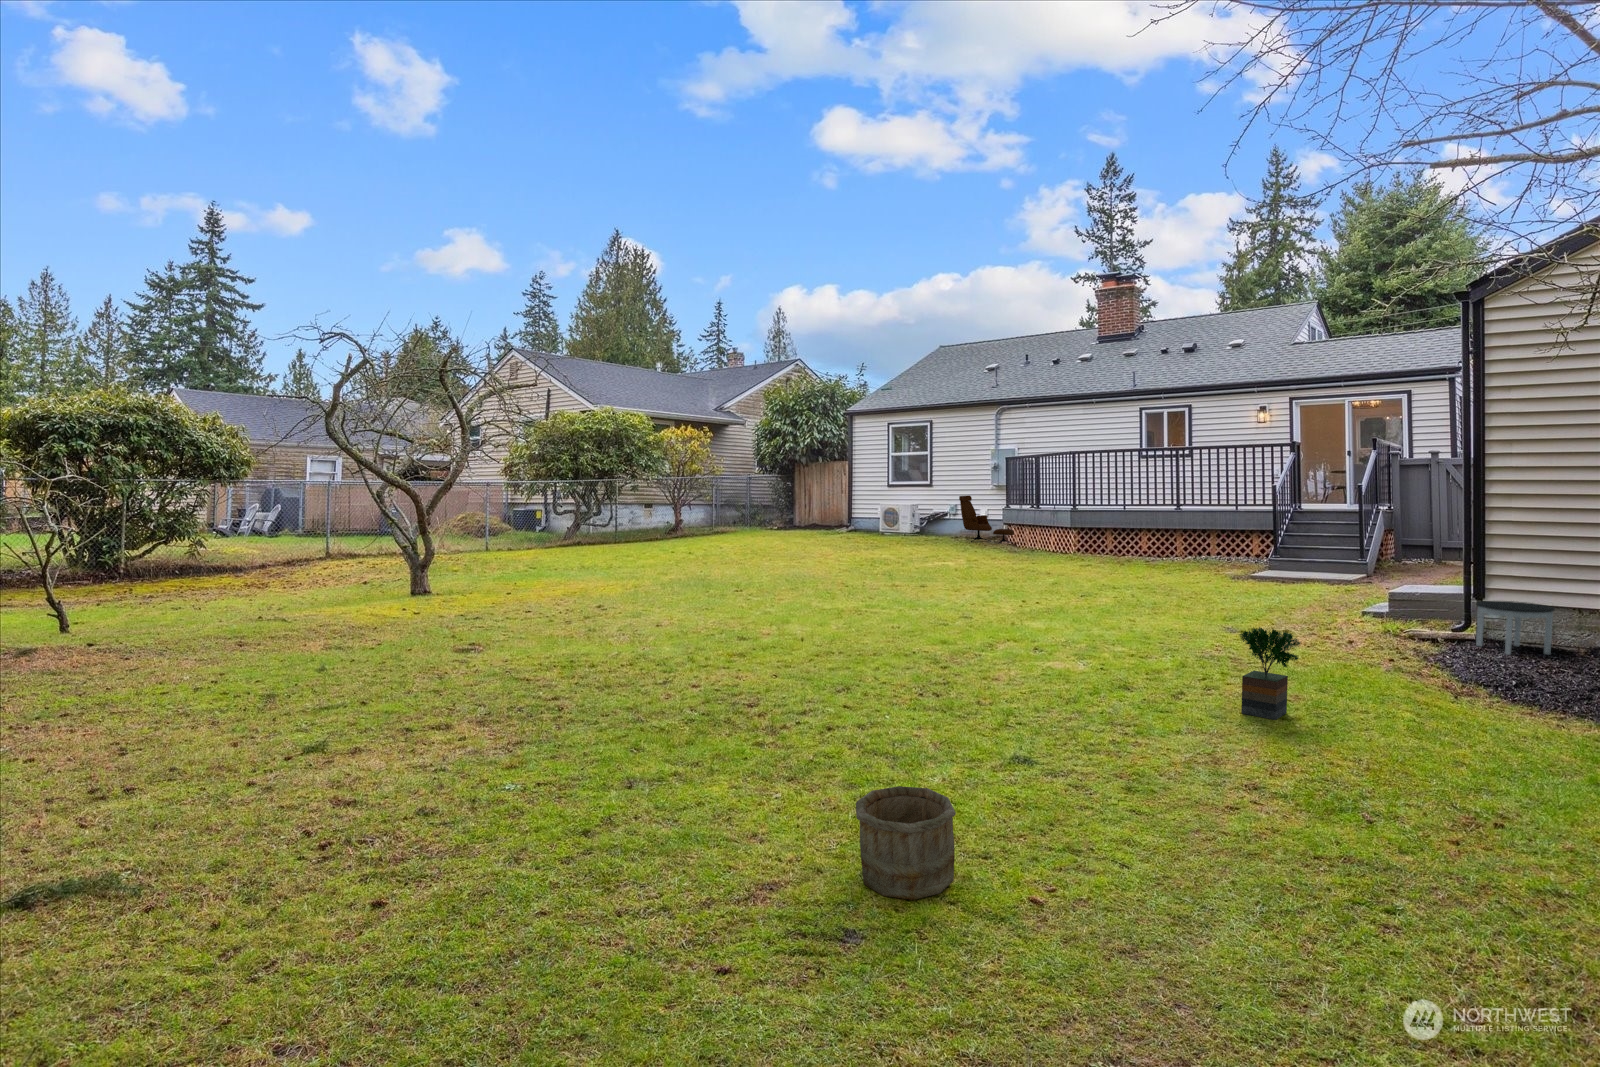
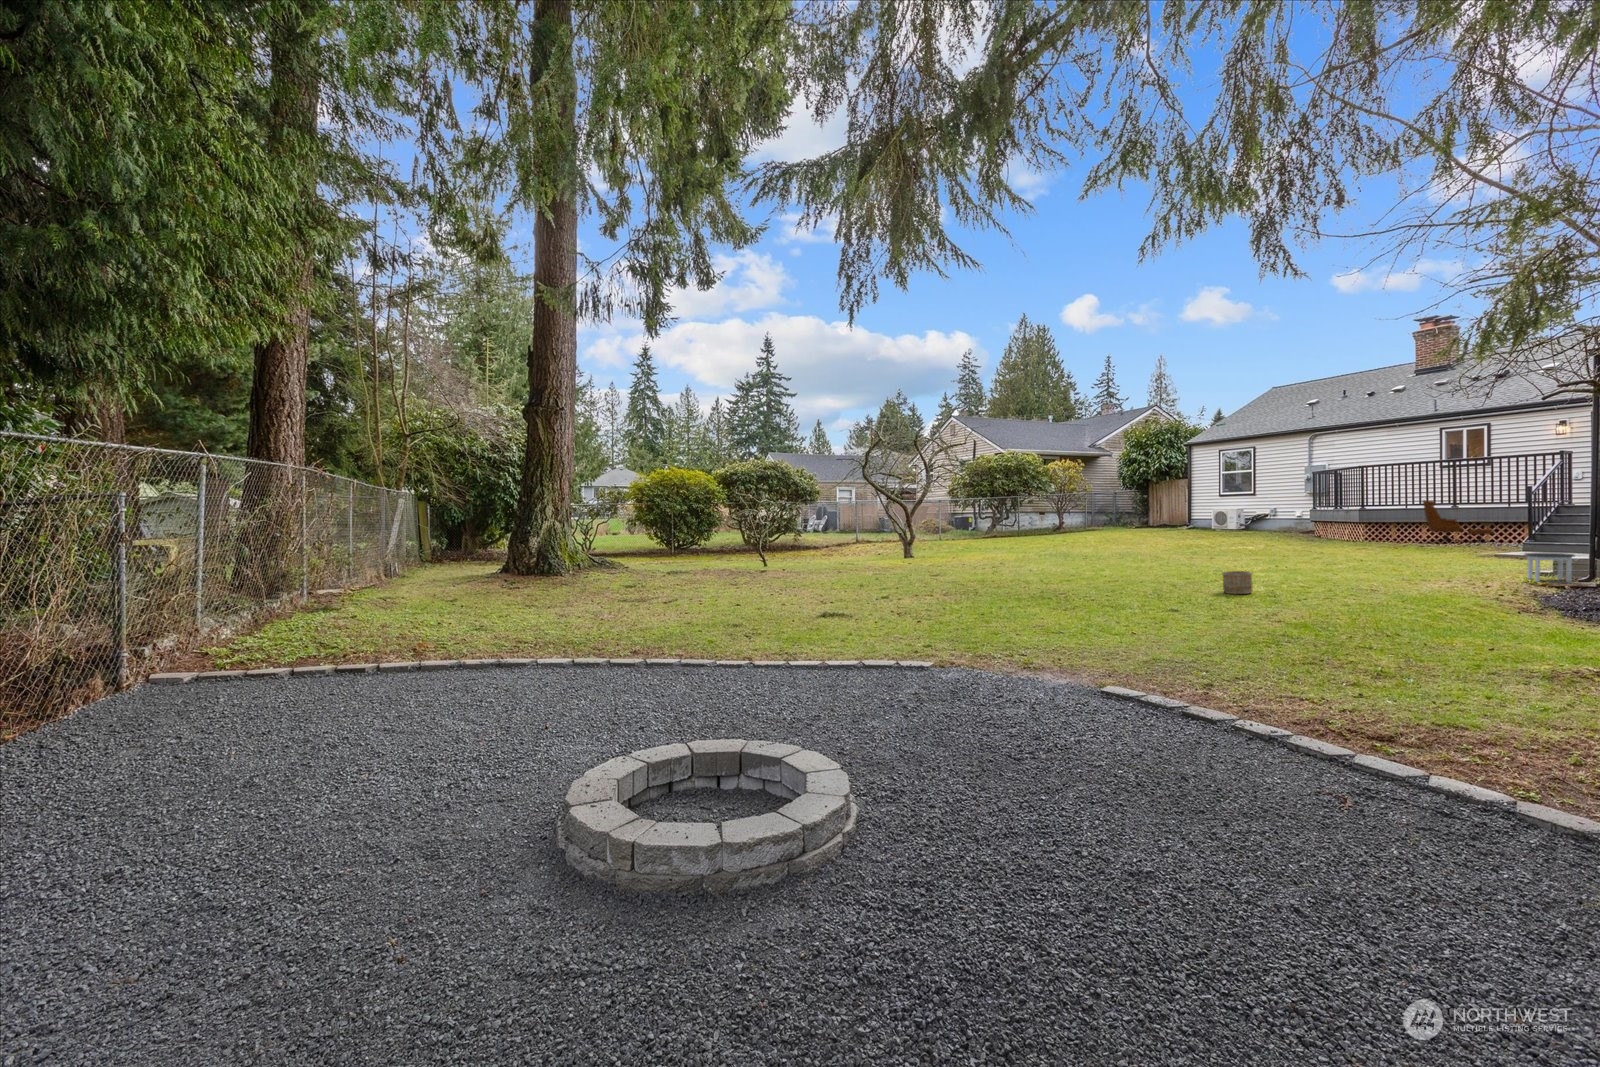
lounge chair: present [959,496,1014,543] -> present [1423,500,1494,541]
potted tree: present [1240,627,1301,720] -> none [1291,552,1322,591]
wooden bucket: present [856,786,956,900] -> present [1222,571,1252,594]

